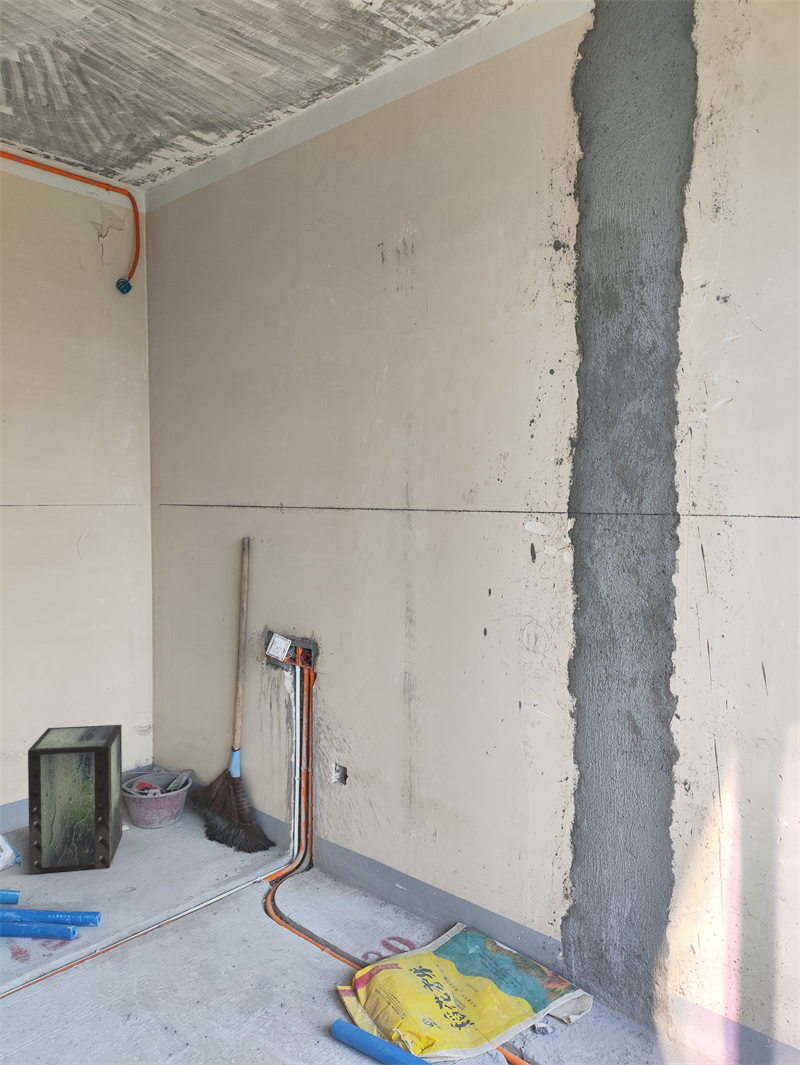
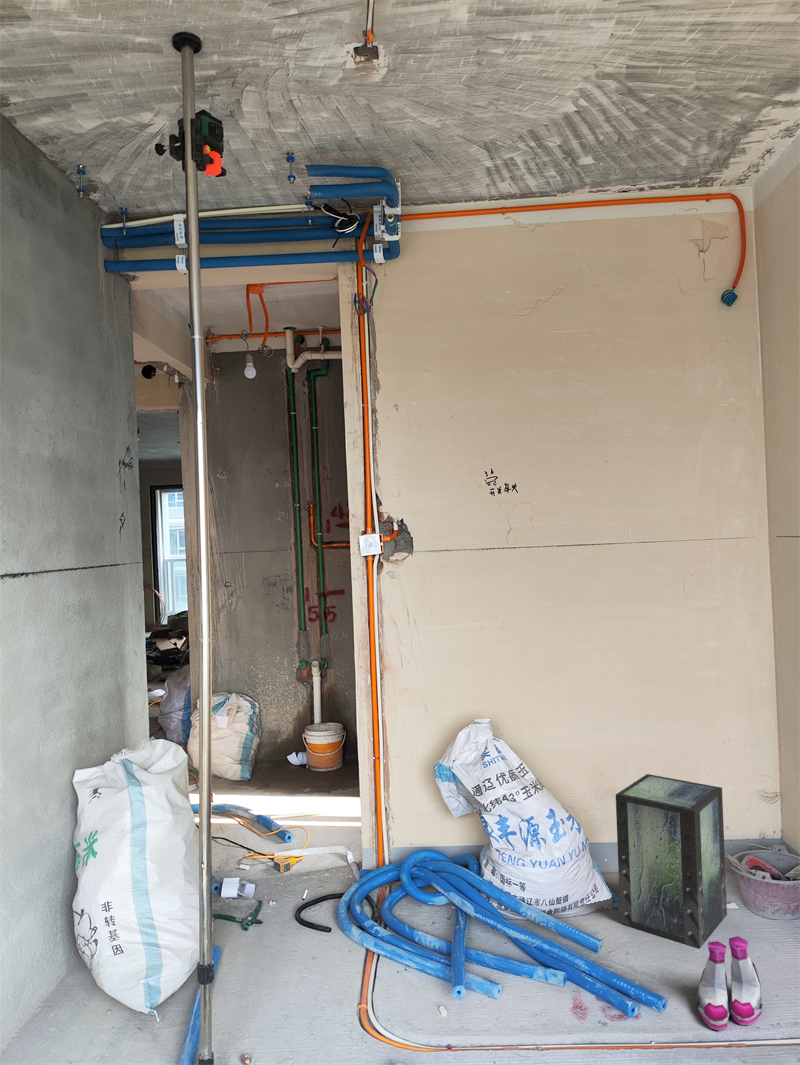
boots: none [124,838,175,919] -> present [697,936,762,1031]

